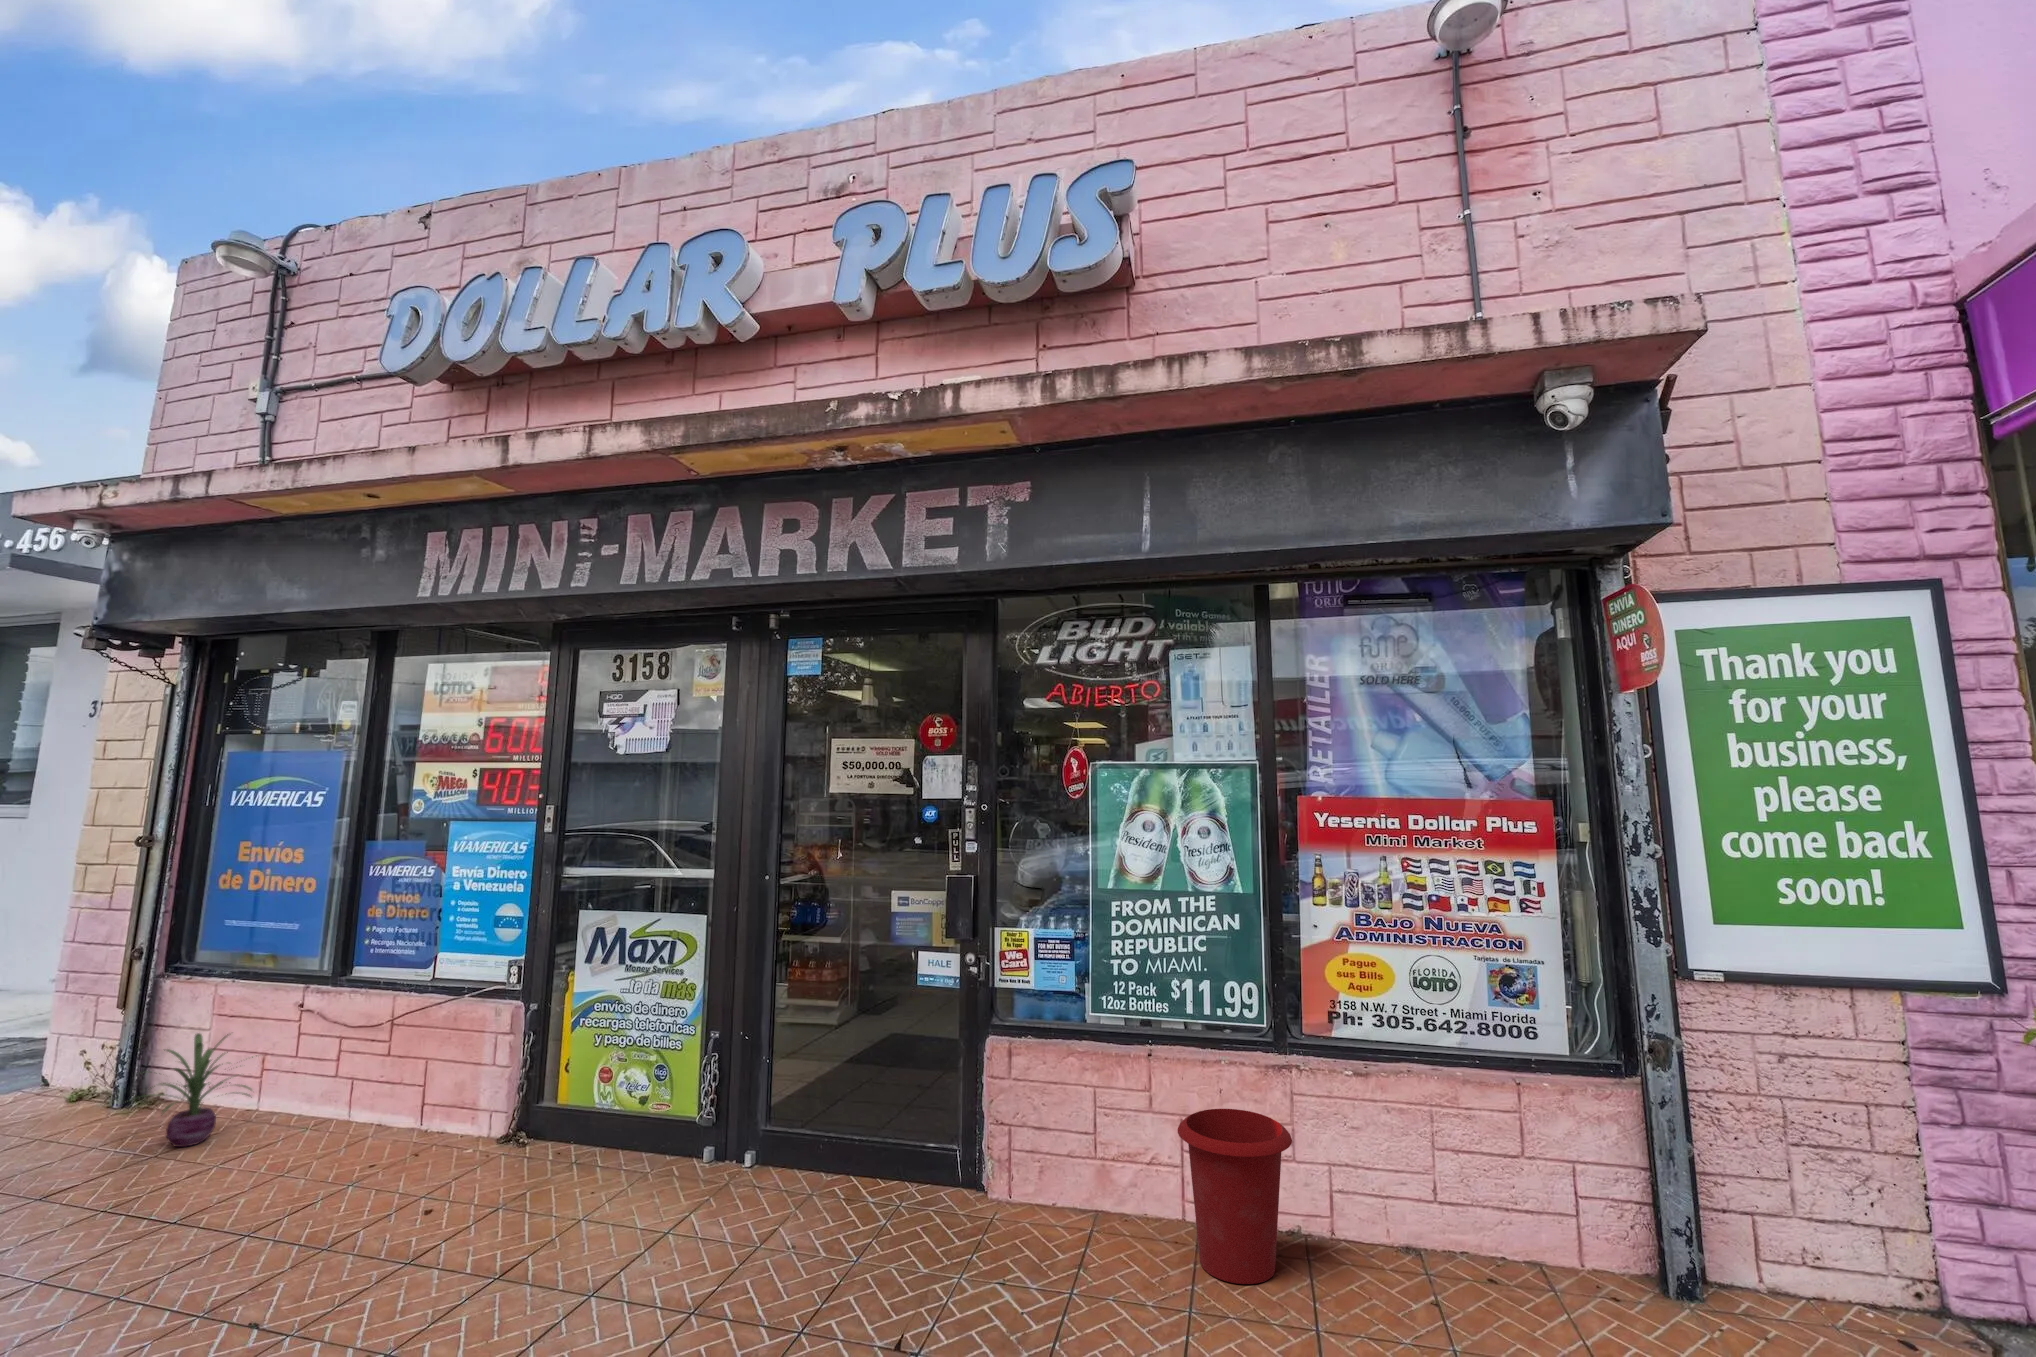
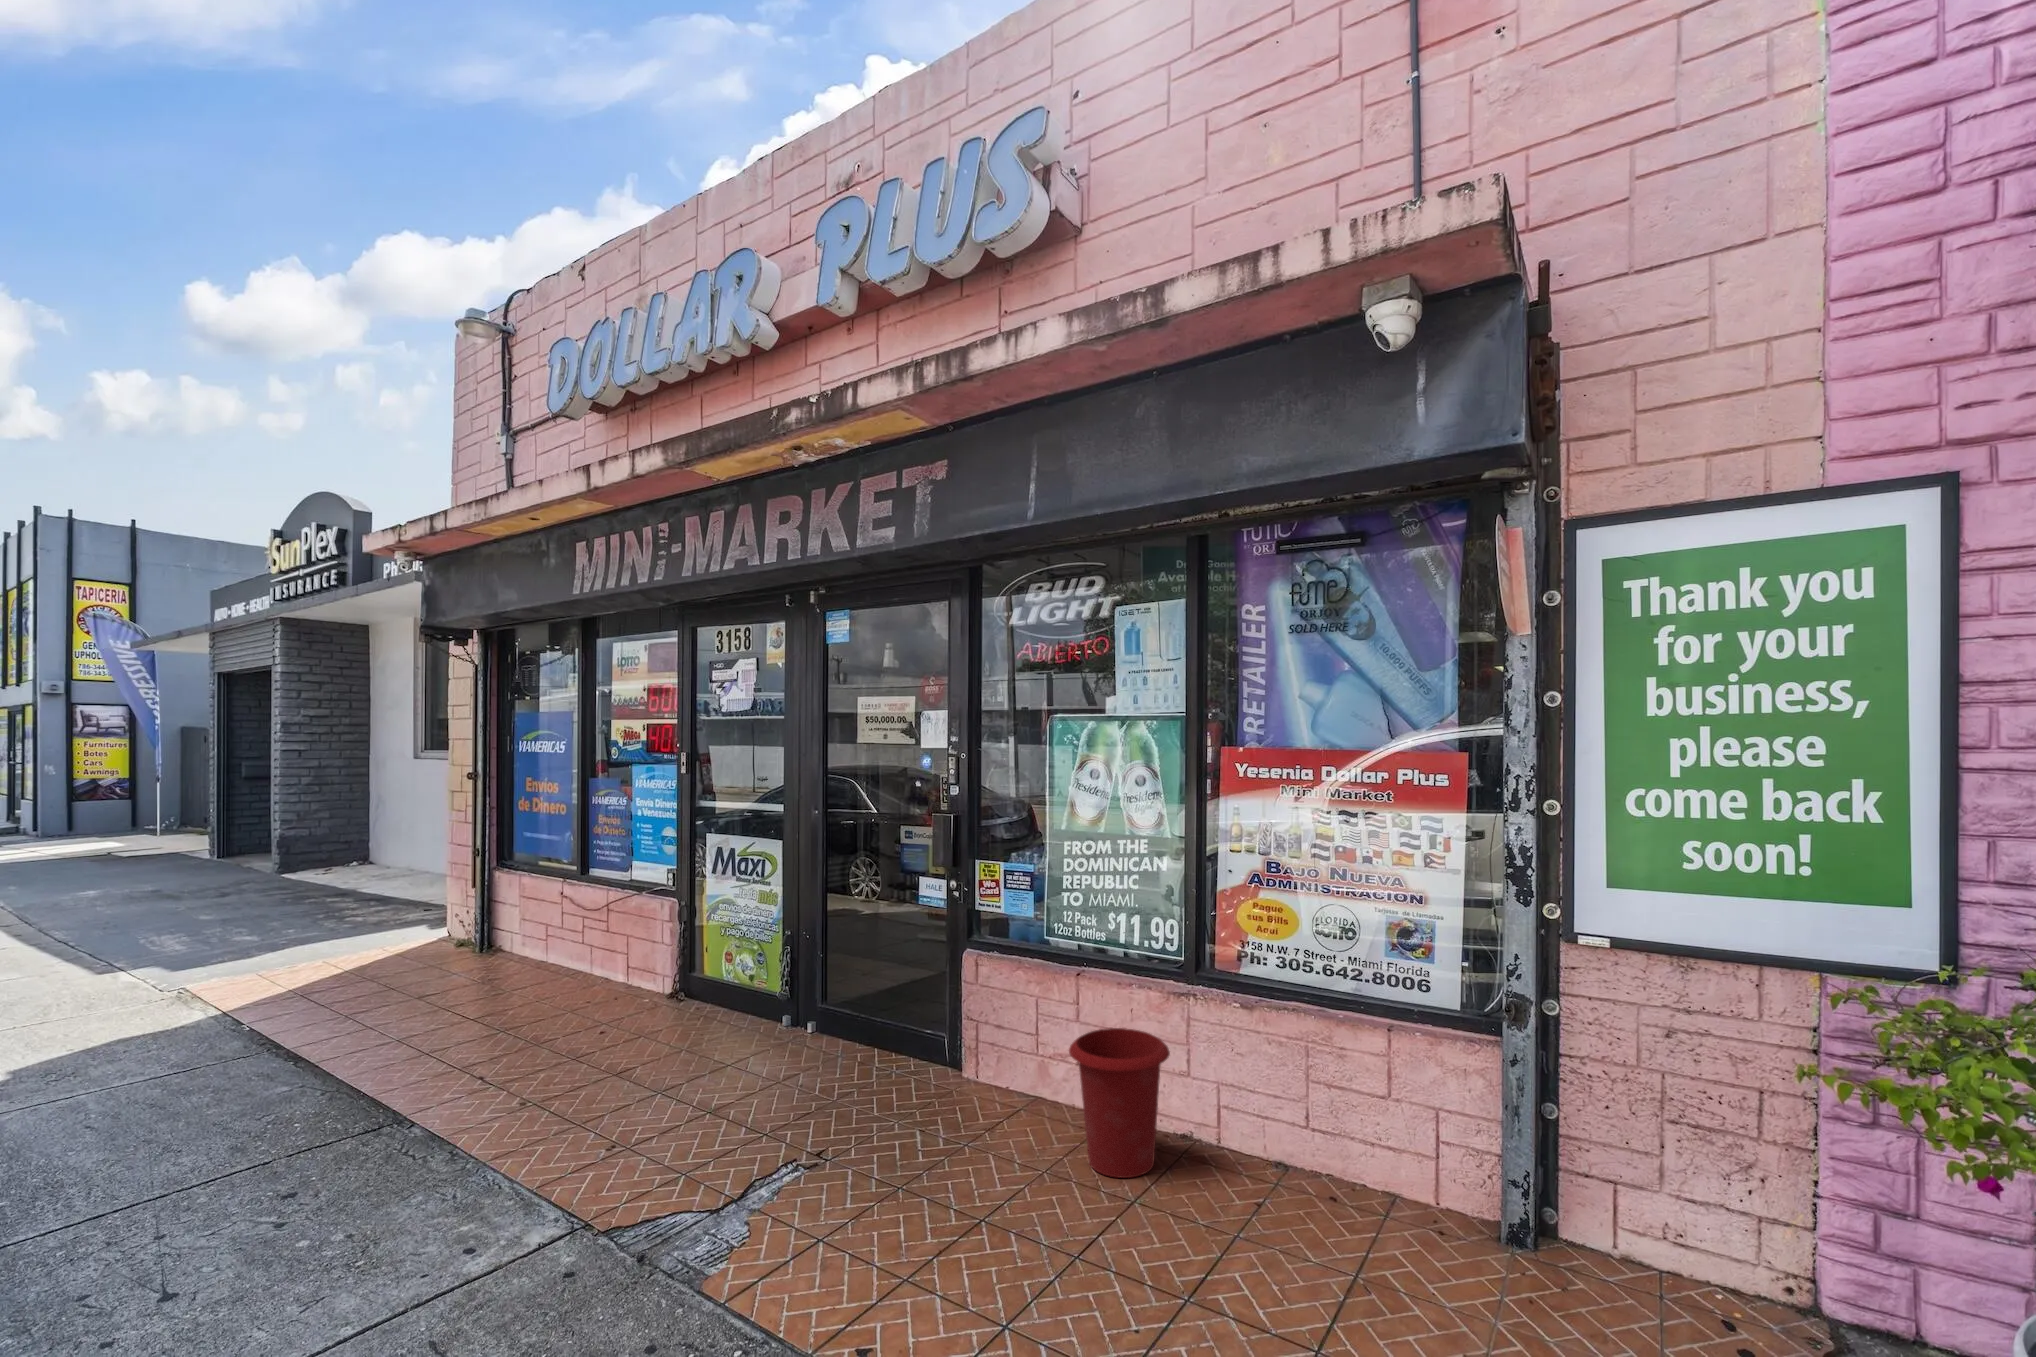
decorative plant: present [127,1033,253,1147] -> none [455,906,540,981]

